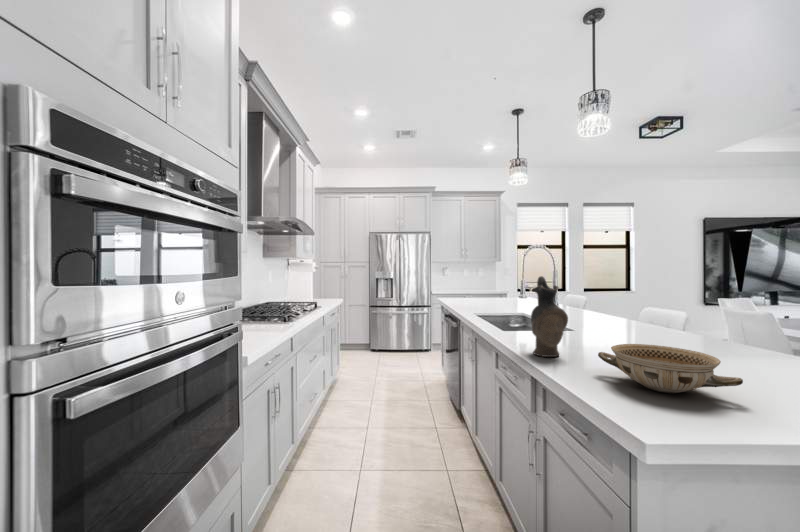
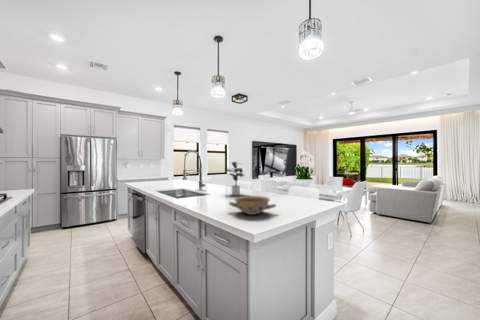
potted plant: none [599,265,679,339] -> present [226,162,244,195]
ceramic pitcher: present [531,276,568,357] -> none [197,168,214,209]

